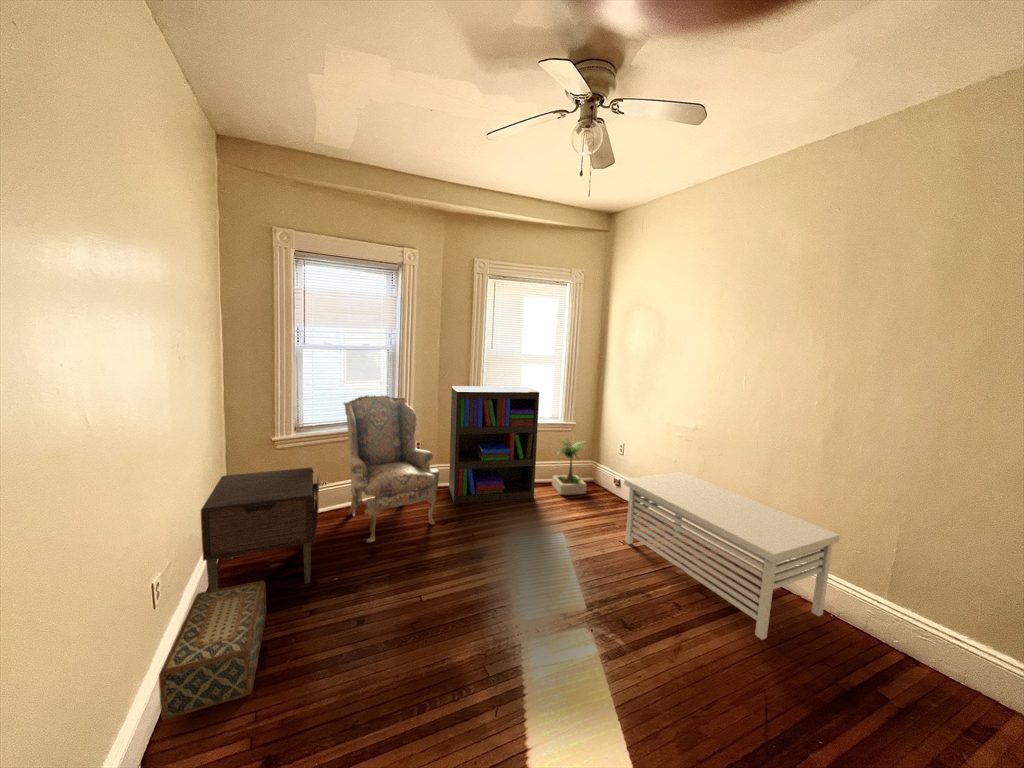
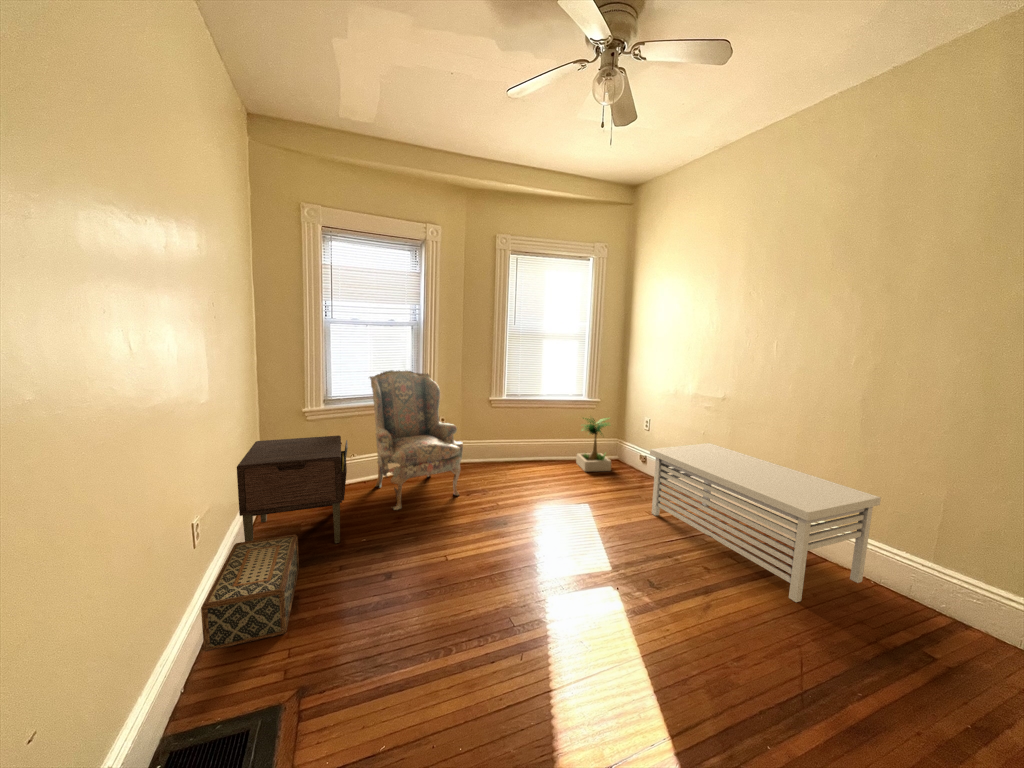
bookshelf: present [449,386,539,503] -> none [473,363,562,478]

